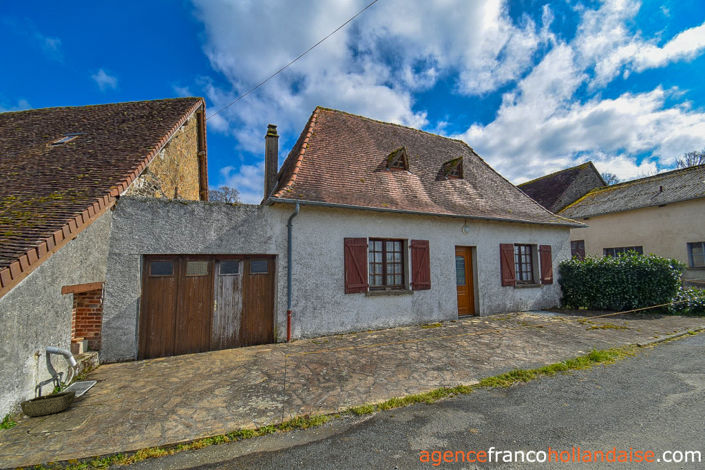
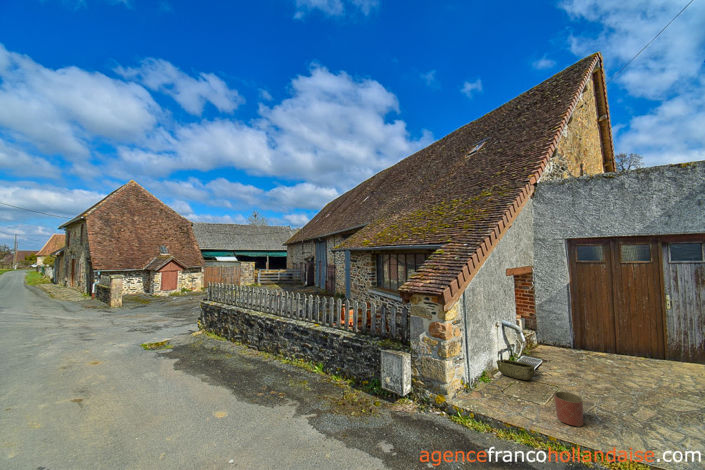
planter: none [81,404,110,439] -> present [554,391,583,427]

